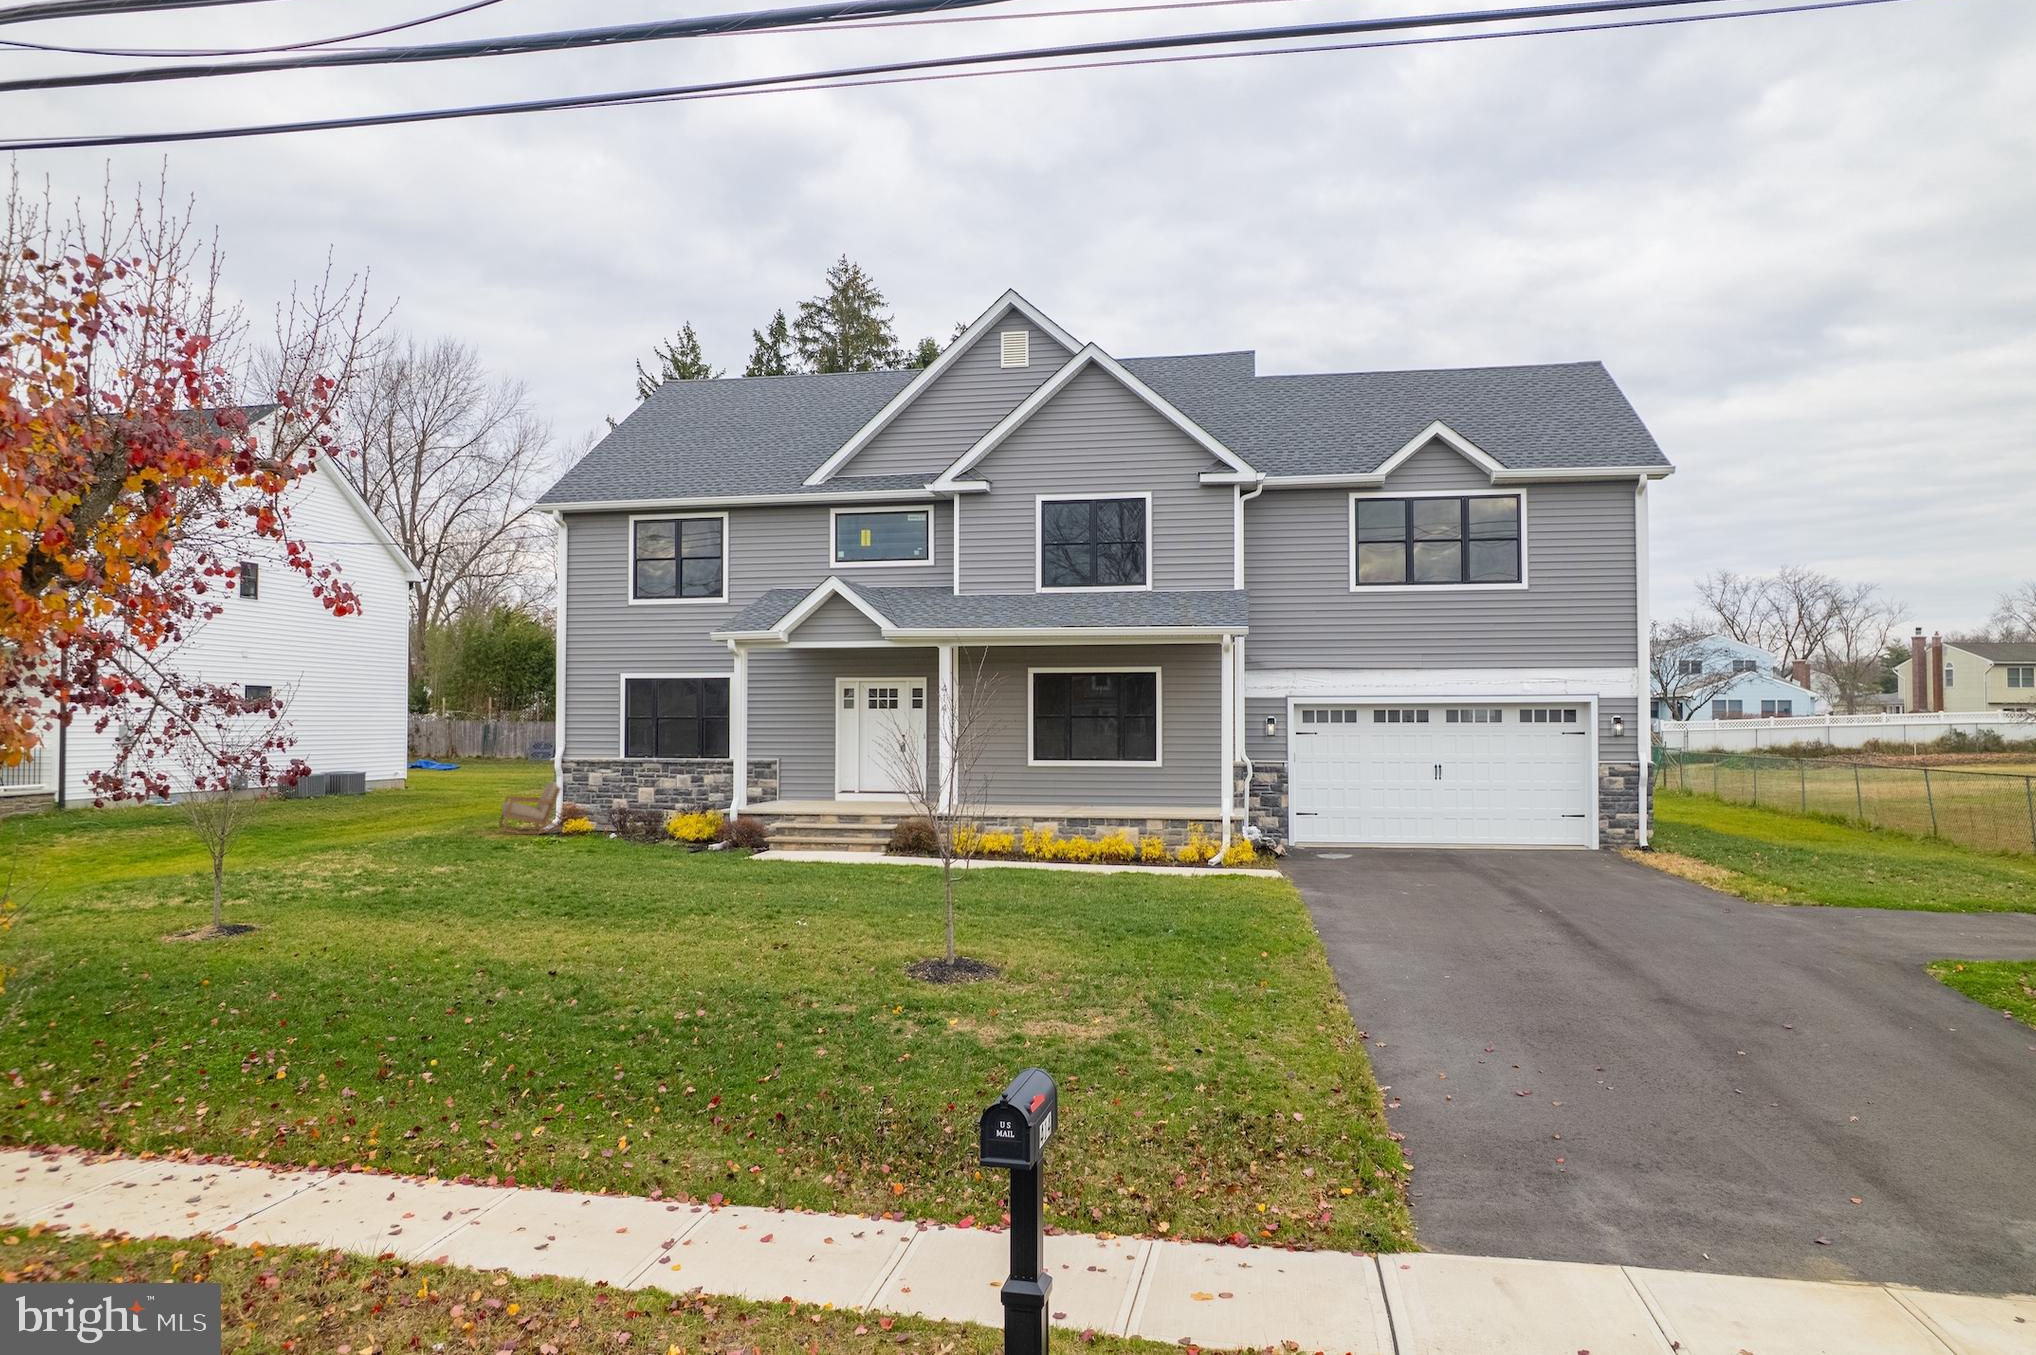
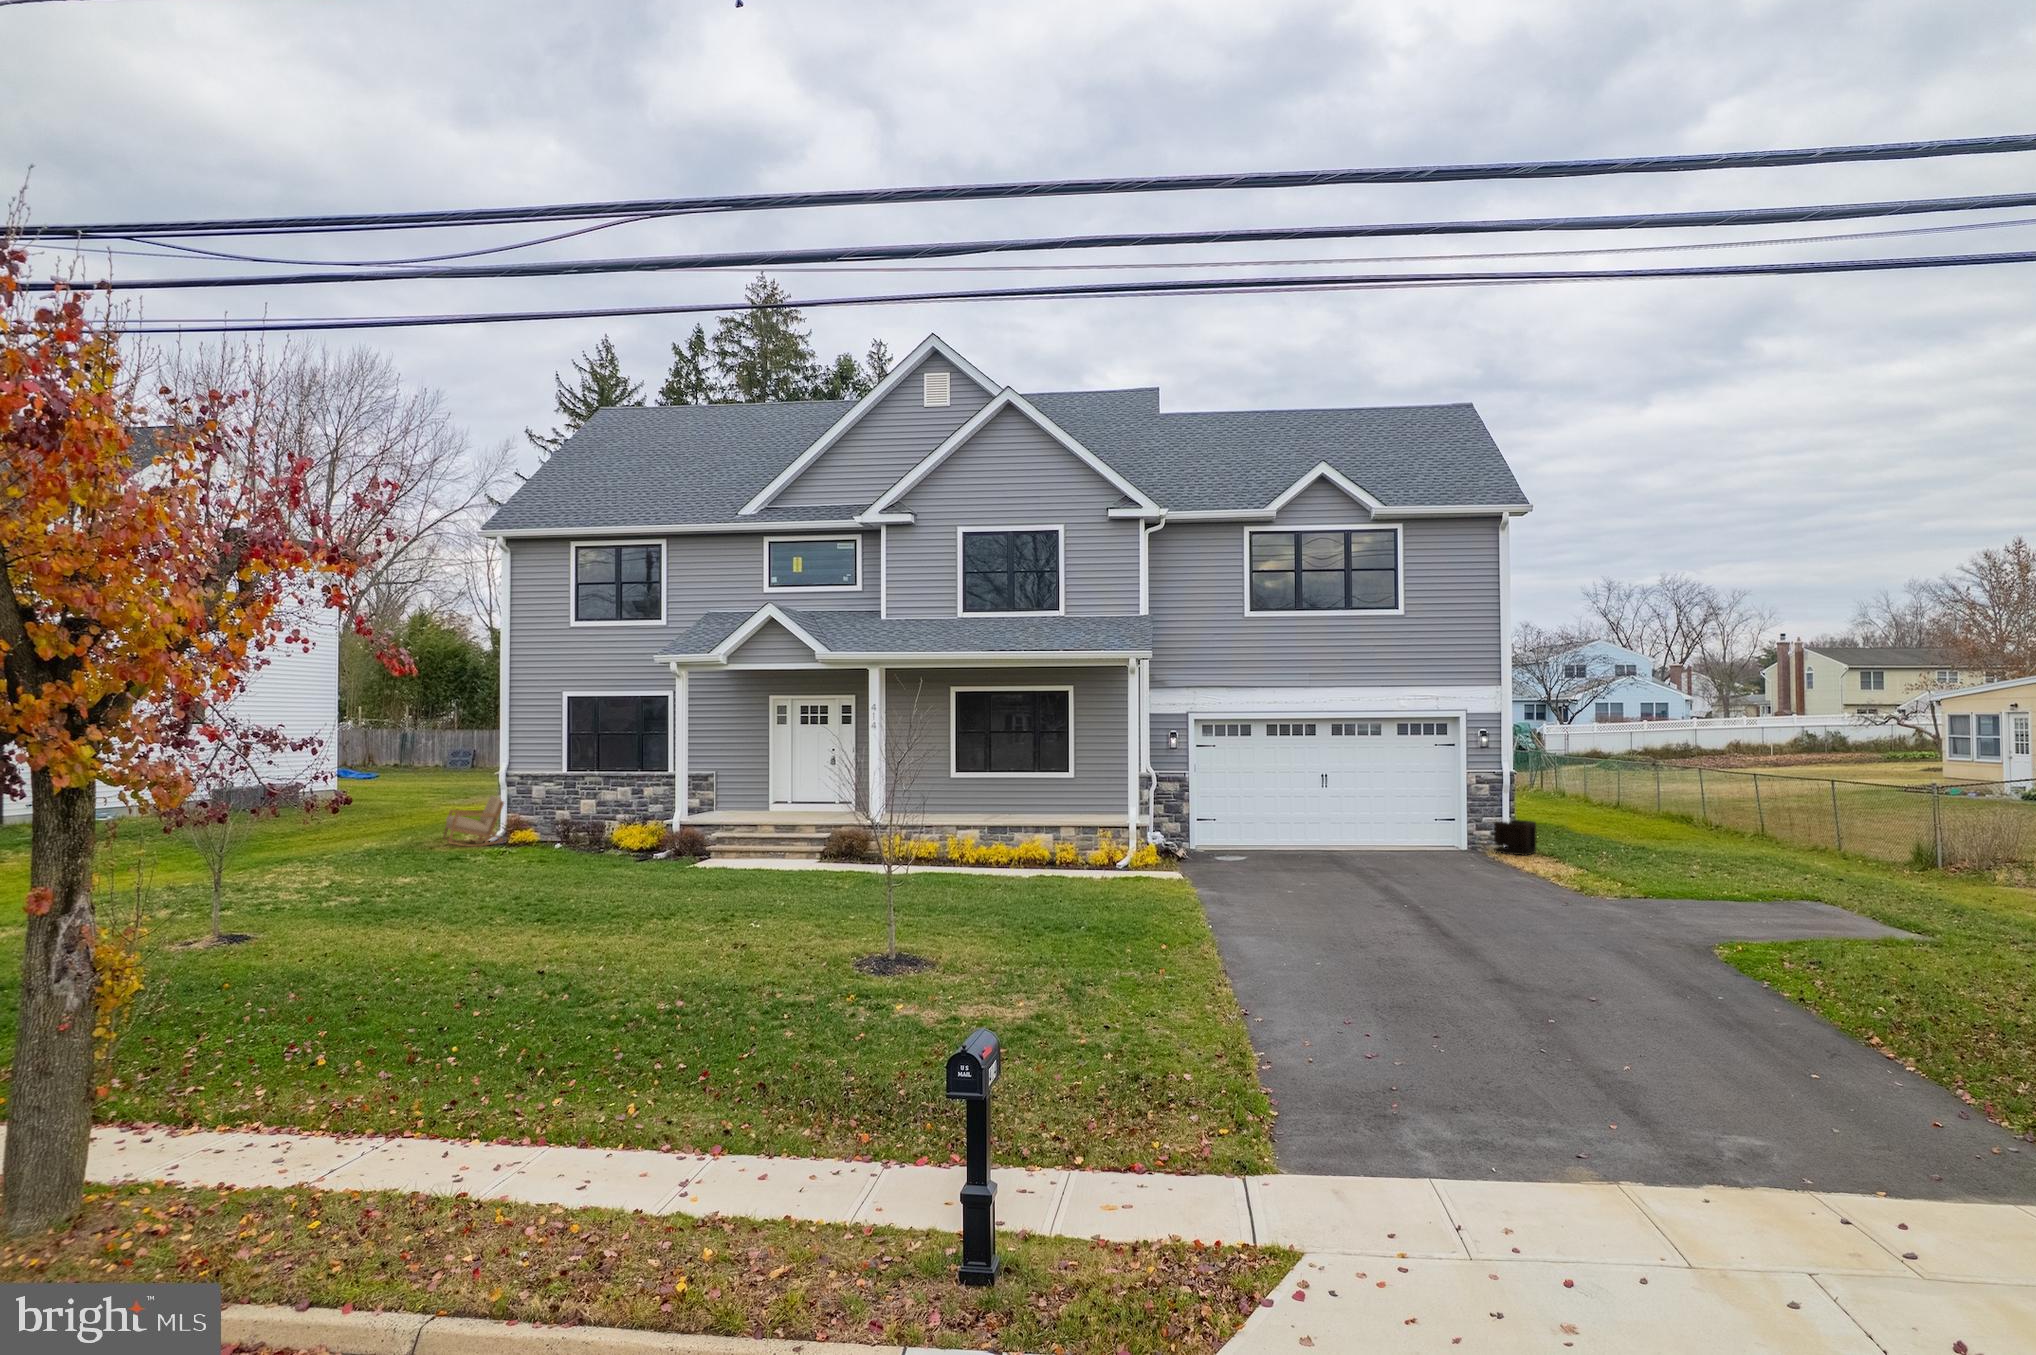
wooden crate: none [1635,817,1685,858] -> present [1494,820,1537,856]

